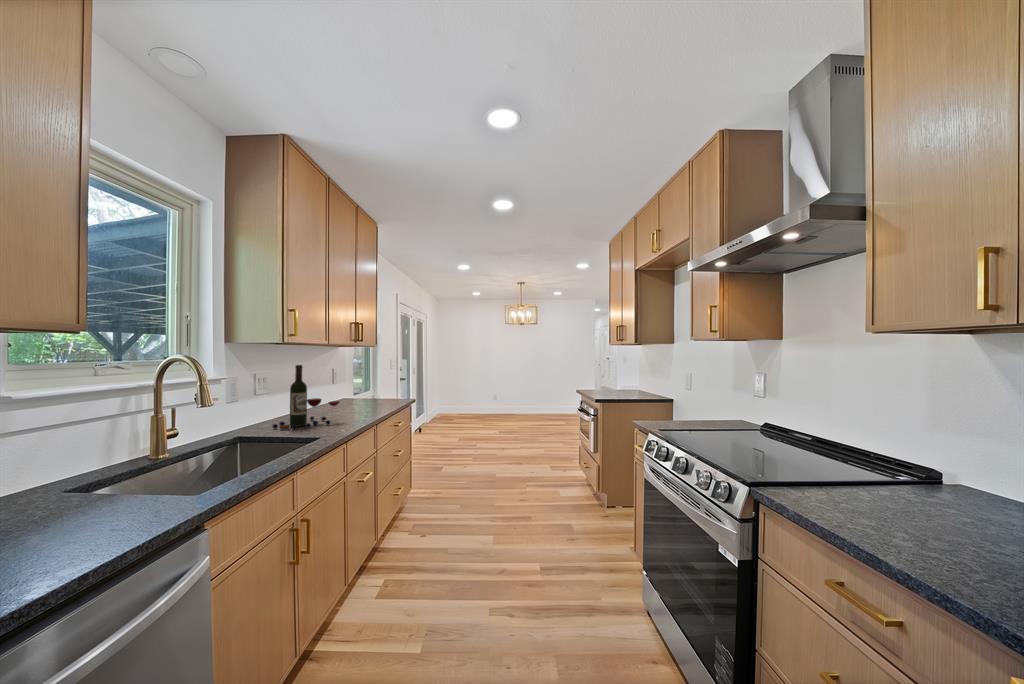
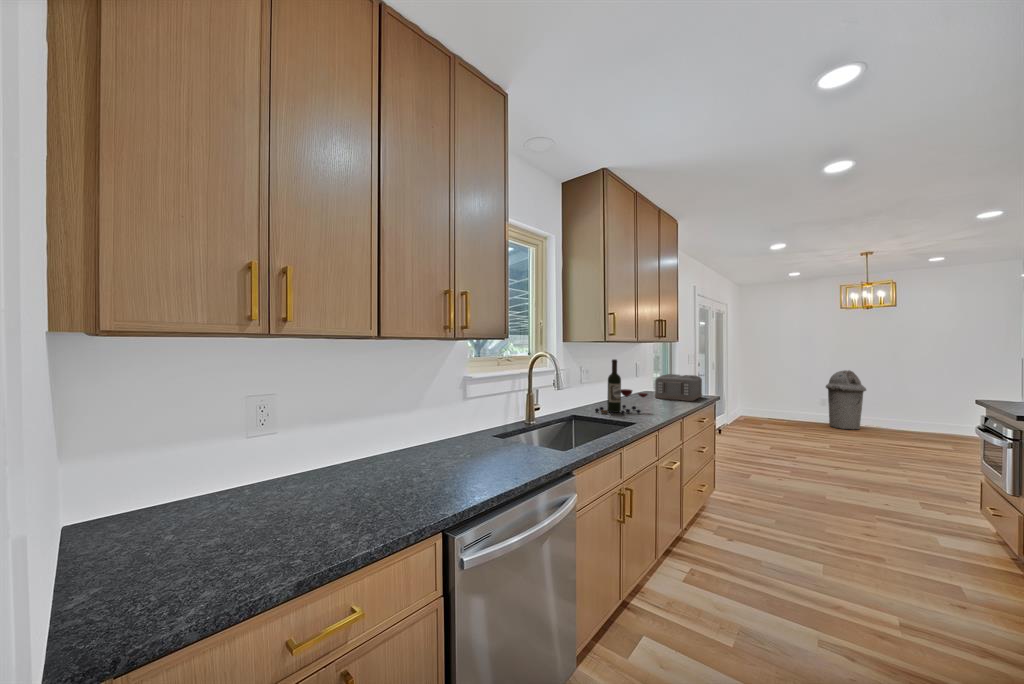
trash can: none [497,370,522,416] -> present [826,370,866,429]
toaster: none [351,380,399,405] -> present [655,374,702,401]

